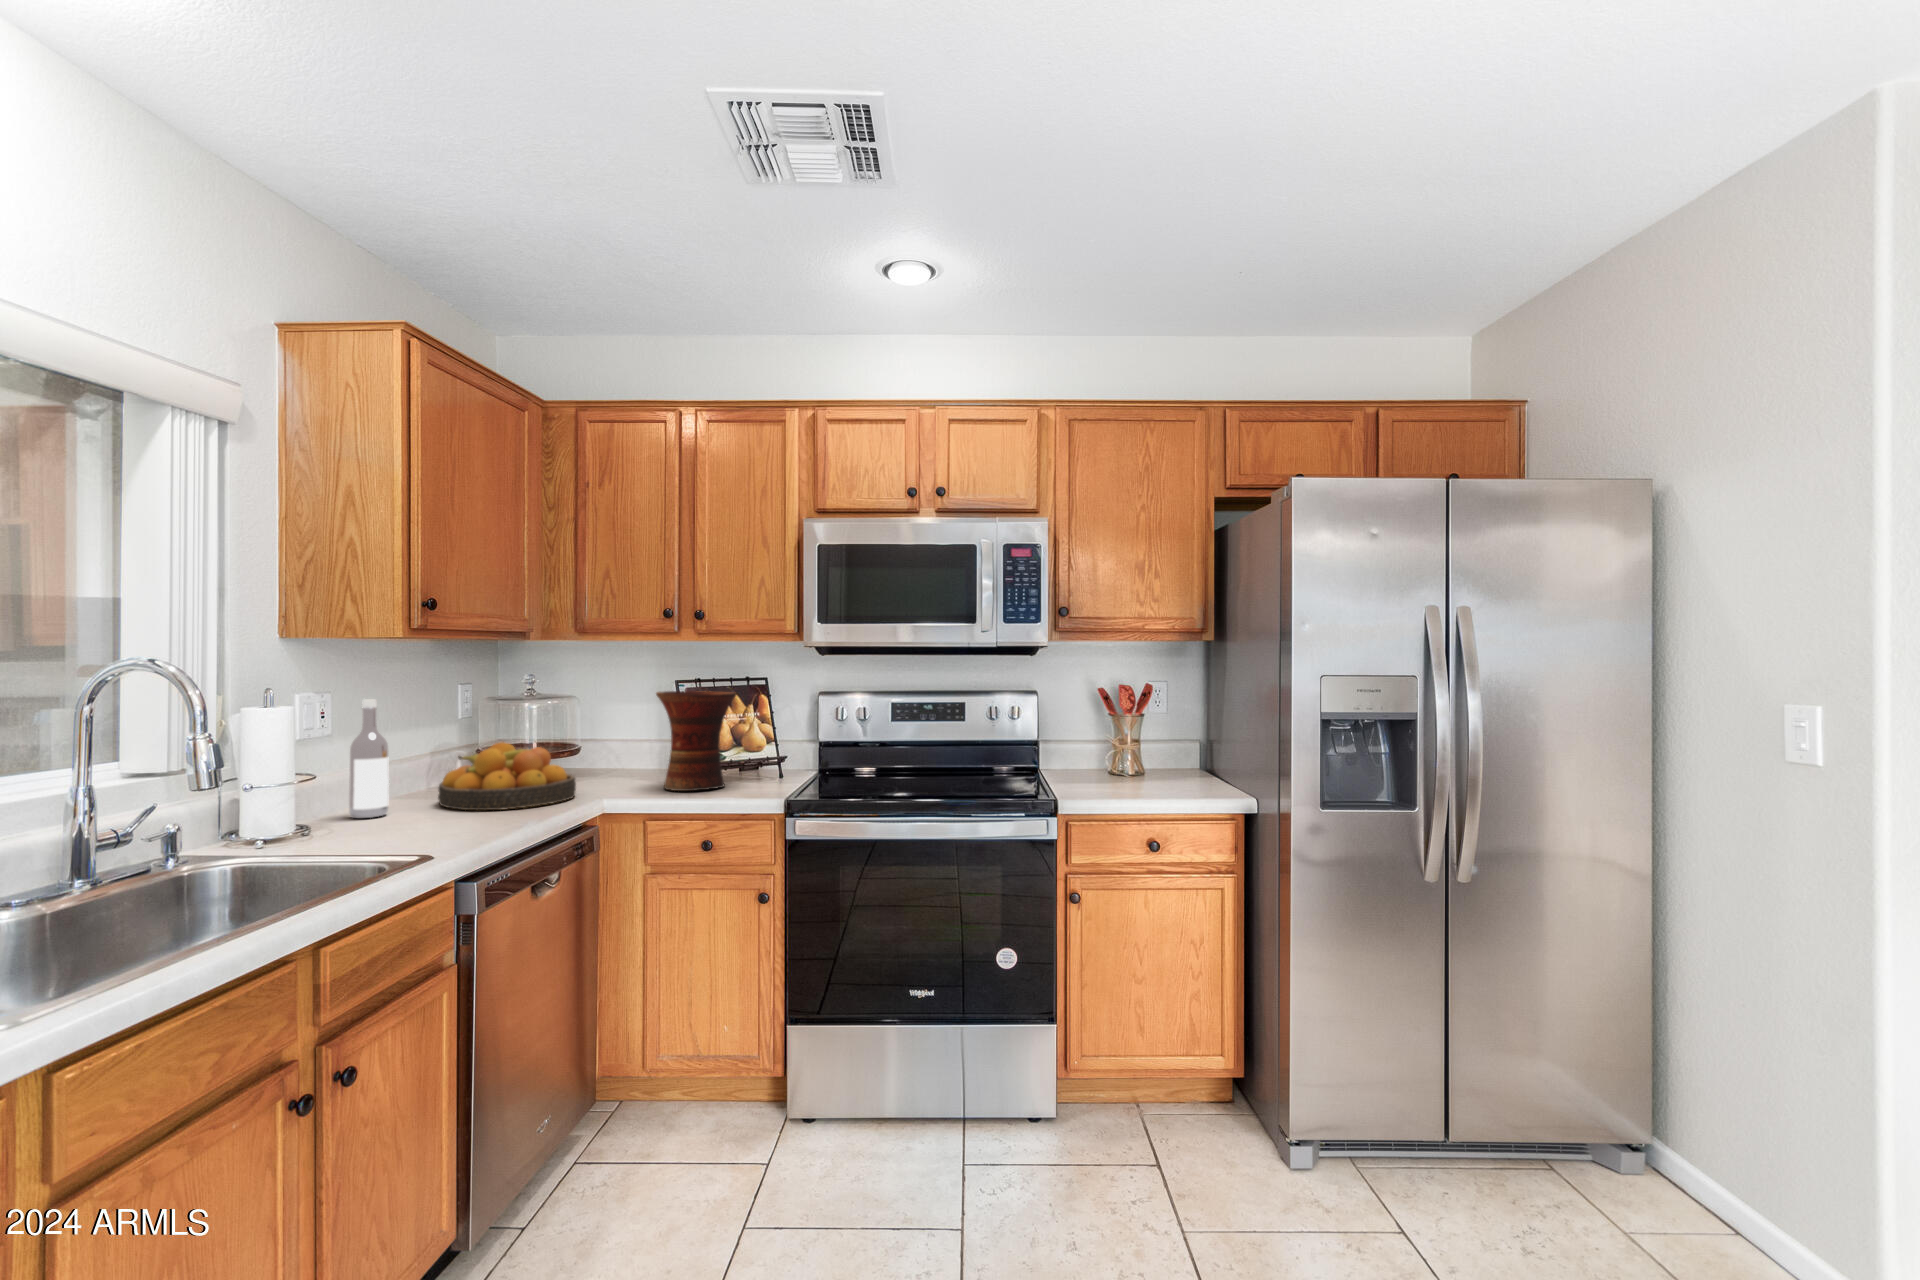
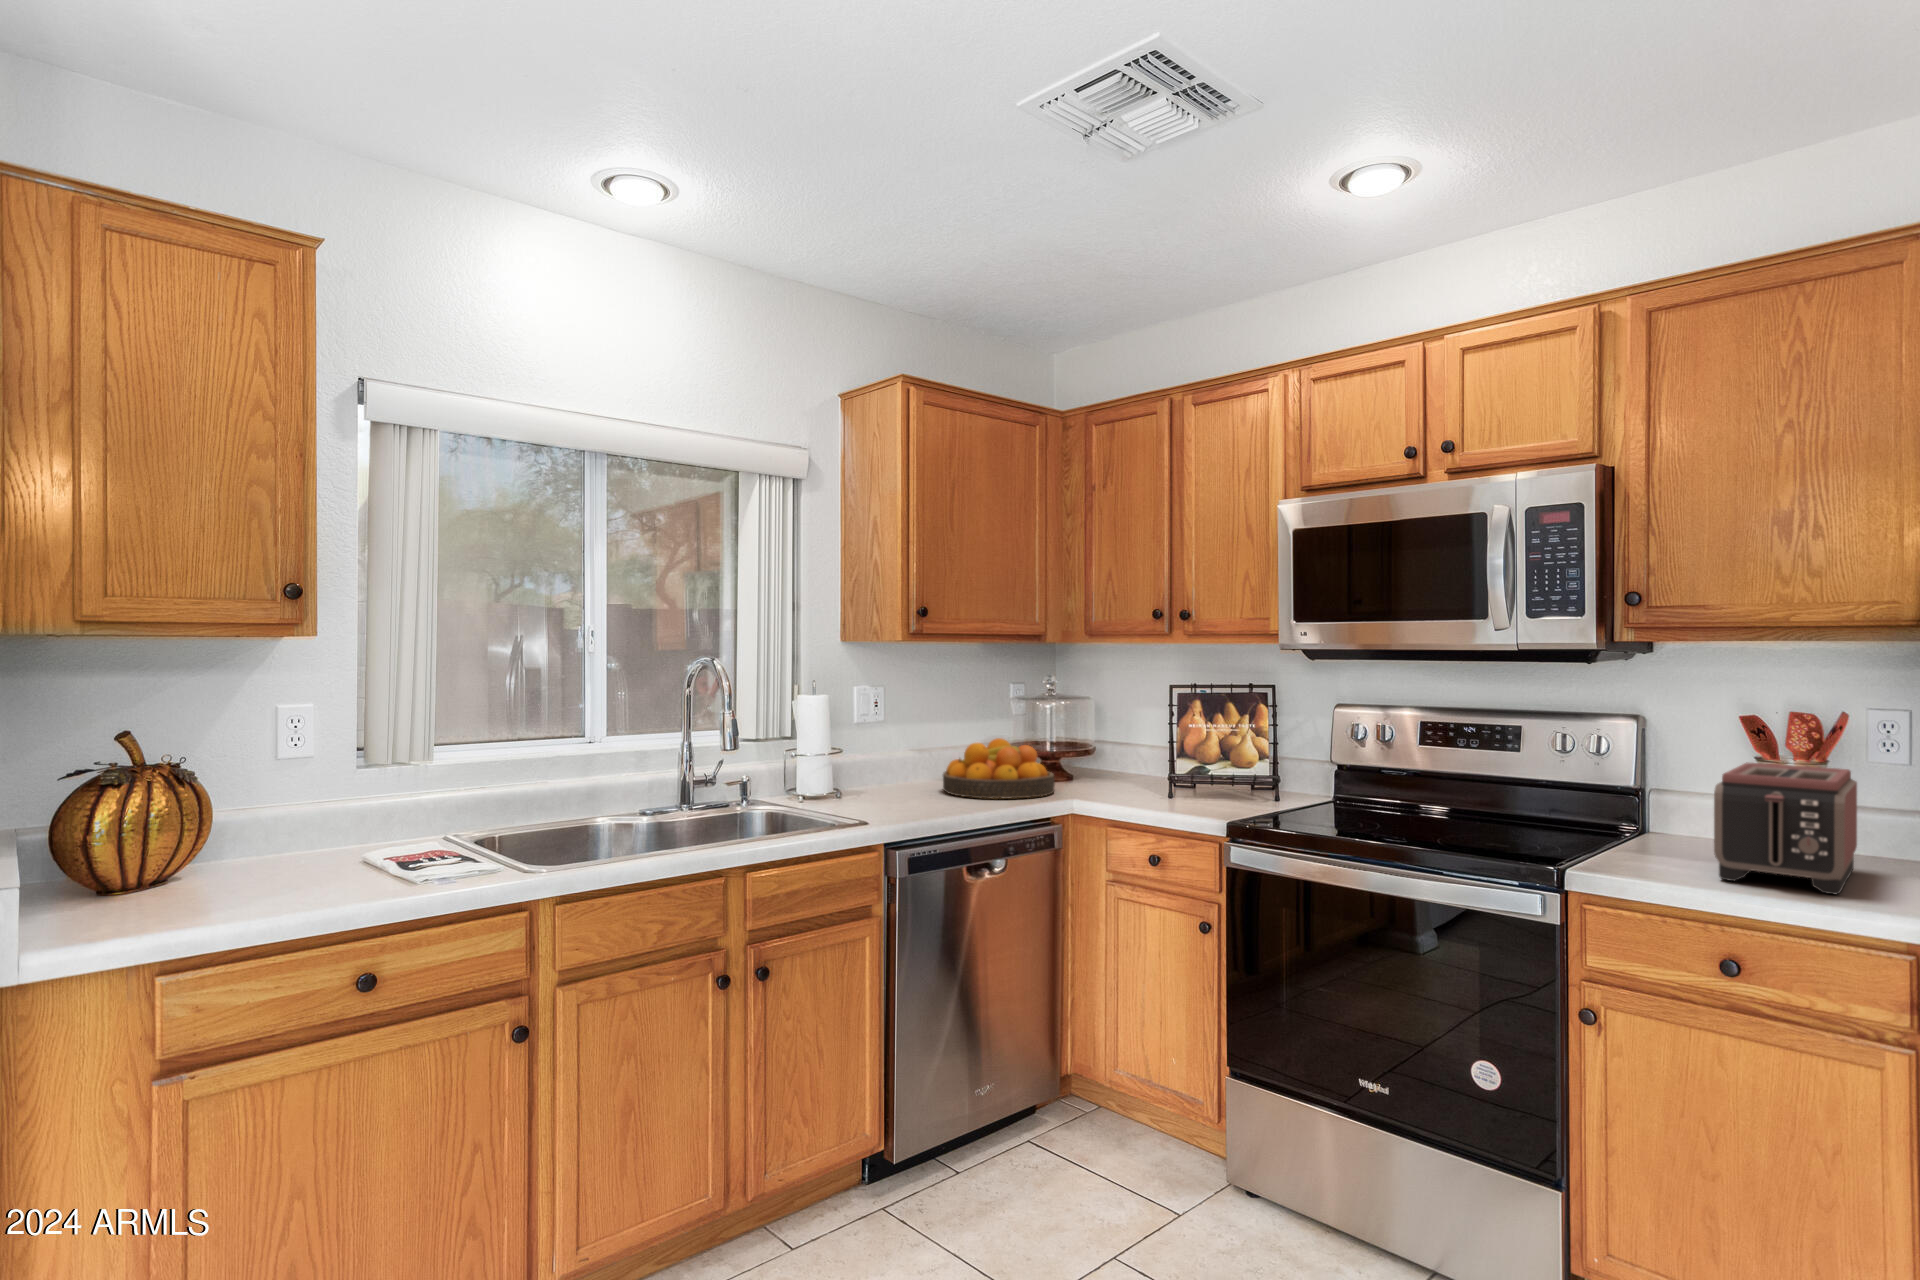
vase: present [656,691,736,791] -> none [1126,697,1210,803]
wine bottle: present [349,699,389,818] -> none [877,694,903,792]
toaster: none [1113,718,1196,795] -> present [1714,762,1857,894]

